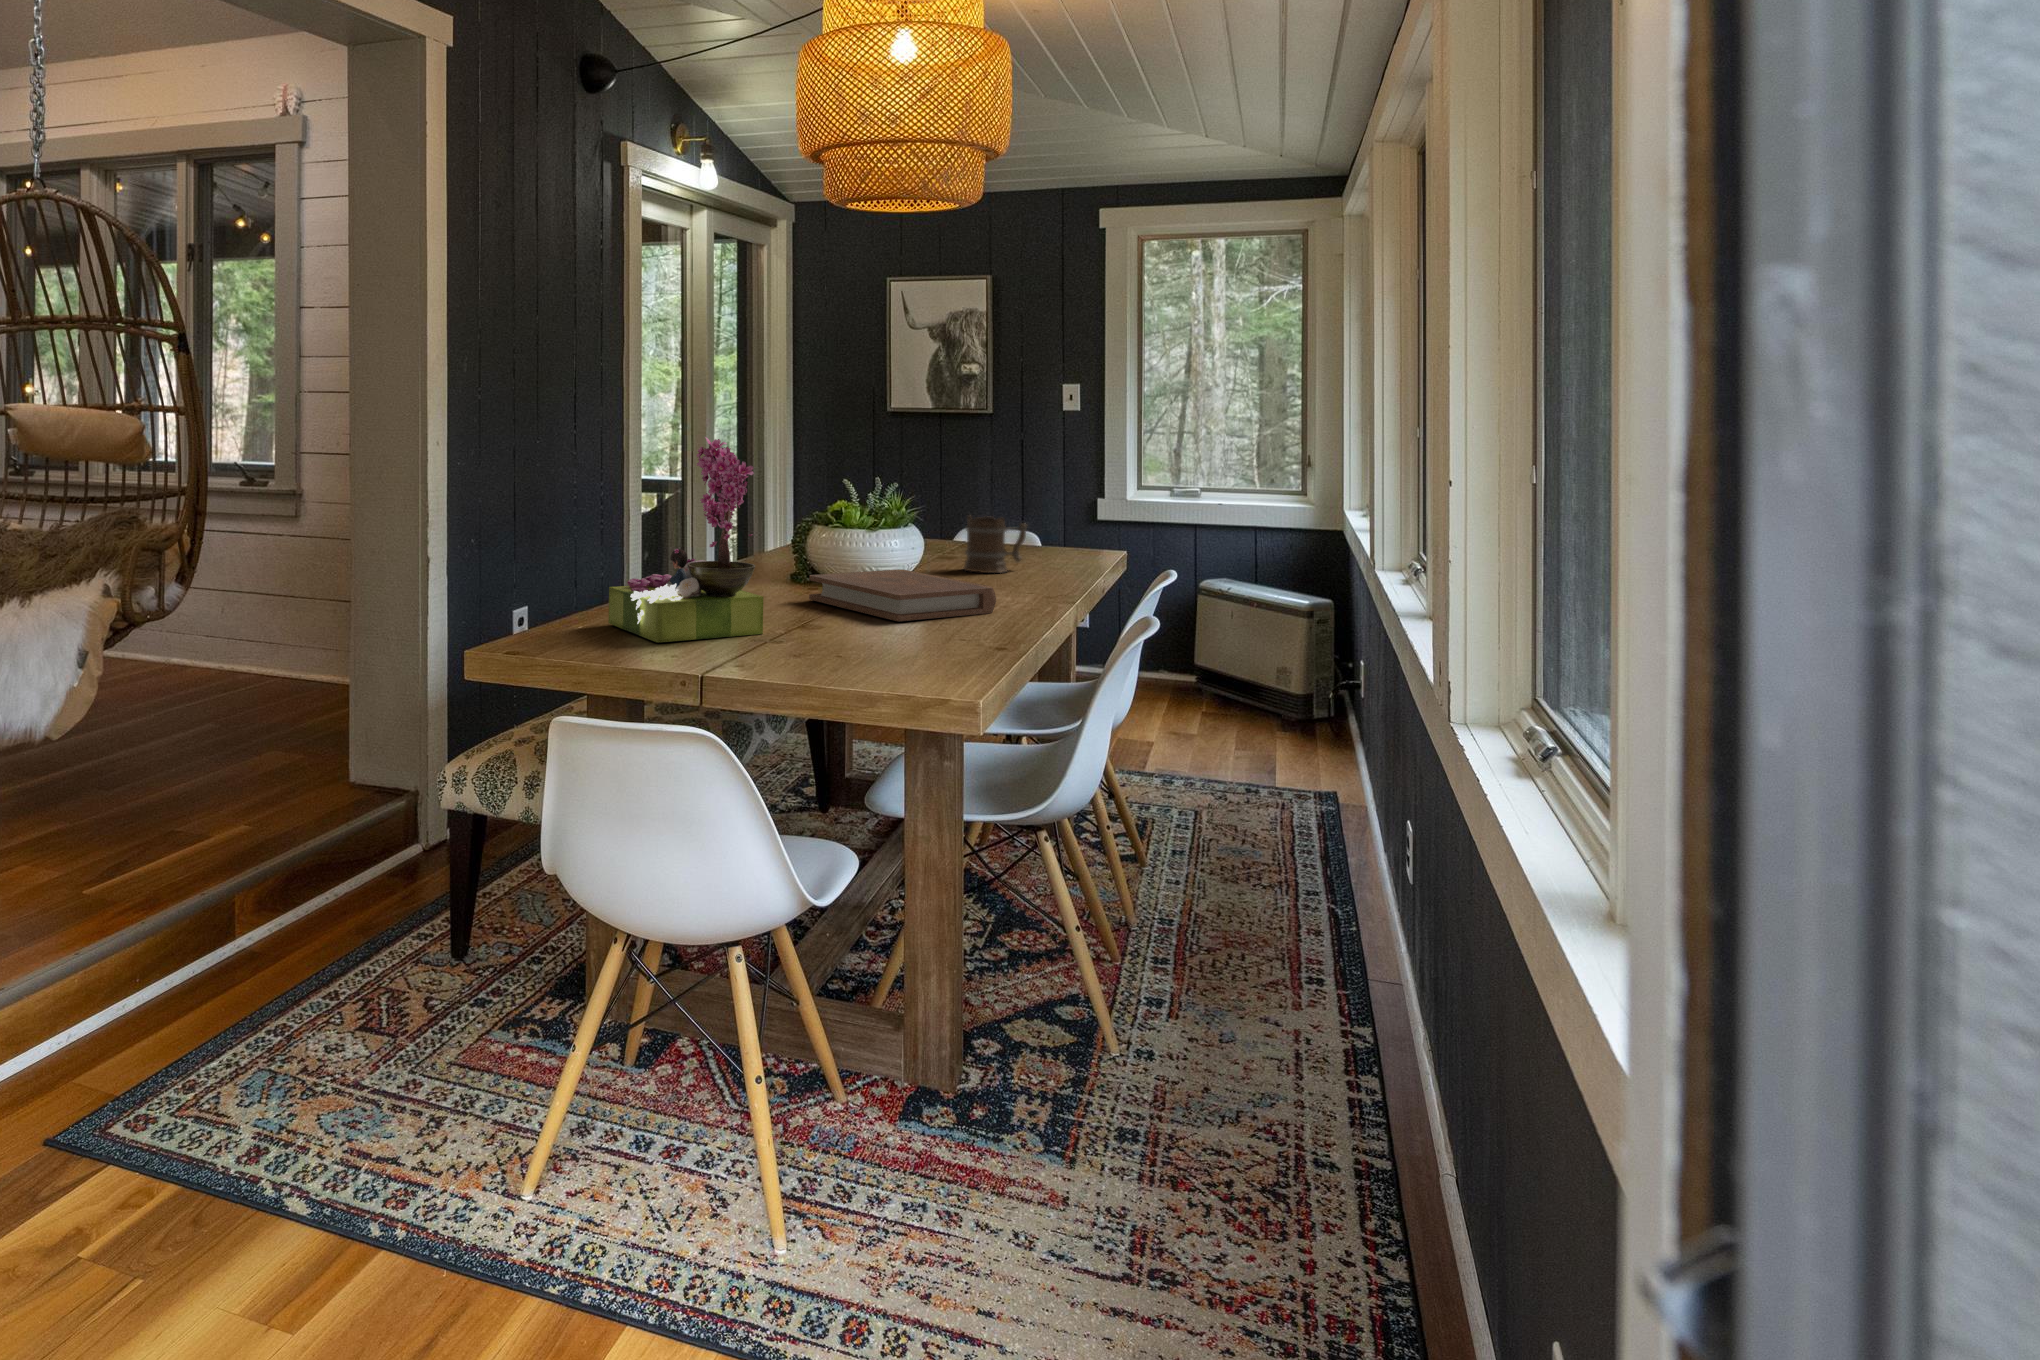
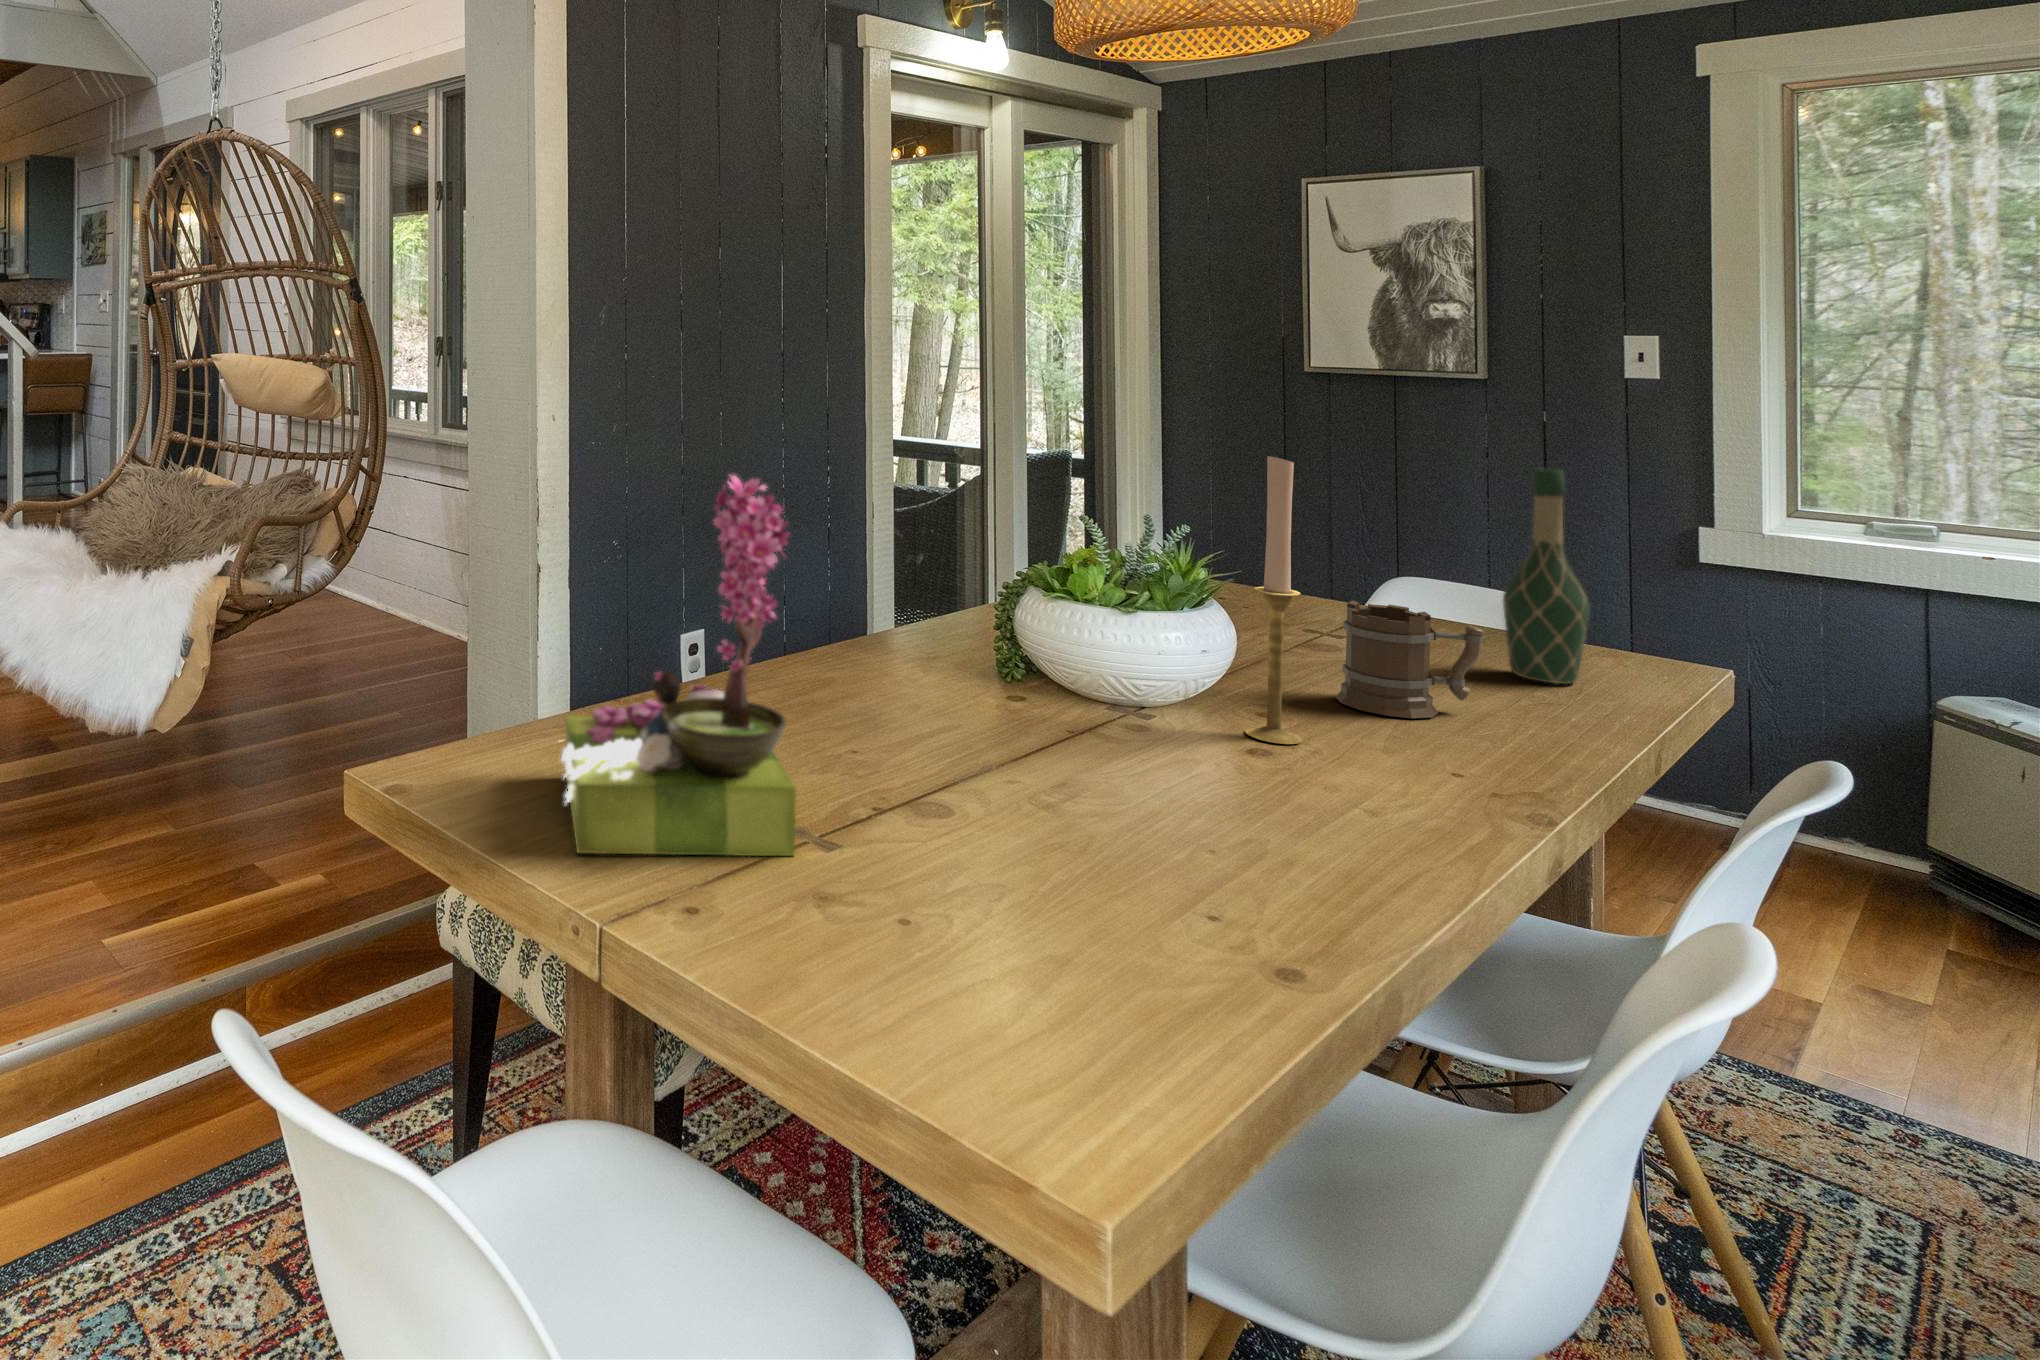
candlestick: none [930,429,956,585] -> present [1245,454,1302,744]
wine bottle: none [1029,443,1067,558] -> present [1503,468,1590,684]
book: present [809,569,996,621] -> none [968,712,1351,864]

